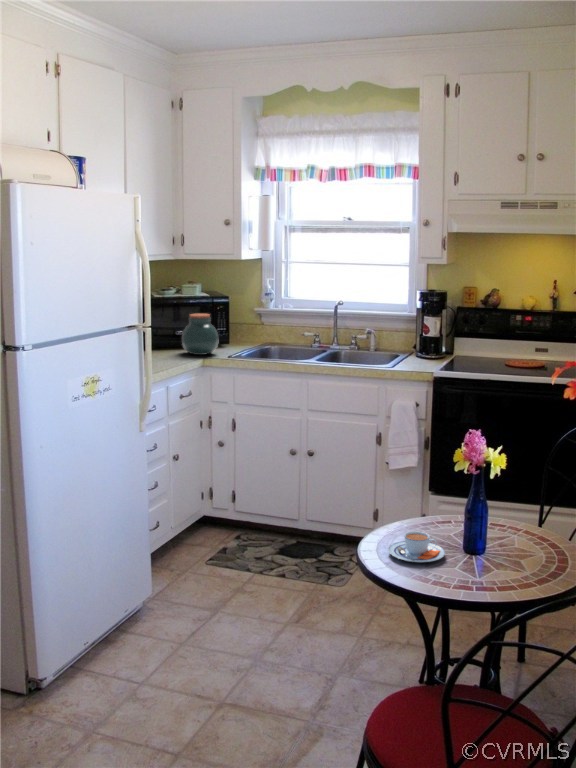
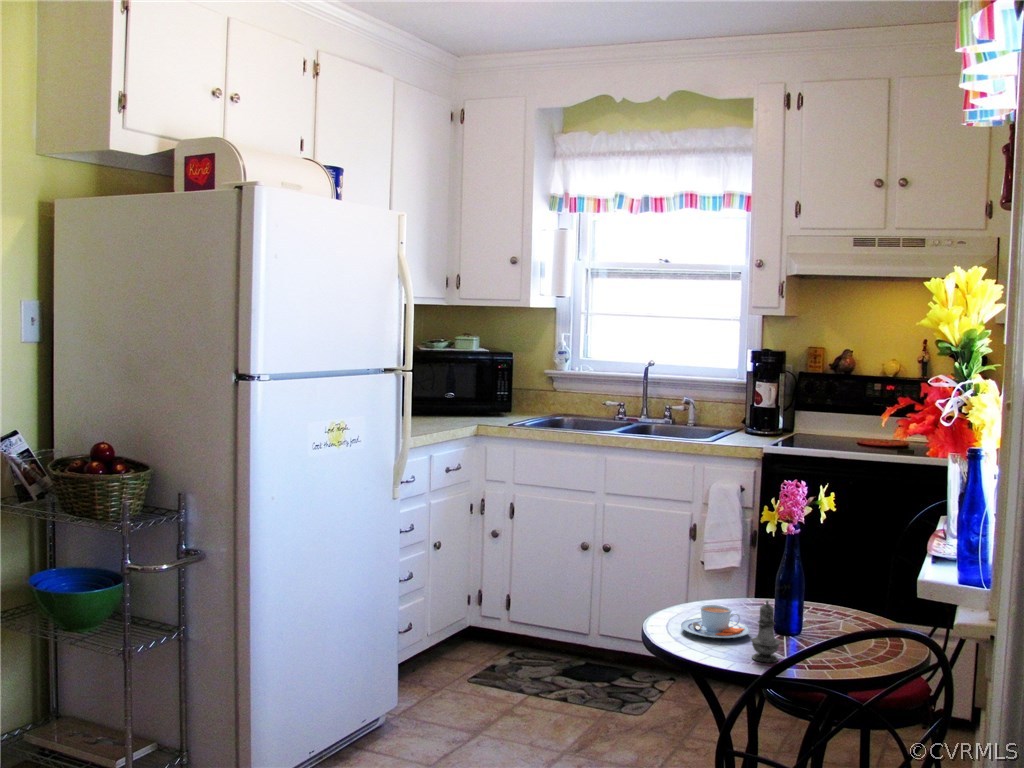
jar: present [182,314,218,355] -> none [451,370,496,420]
salt shaker: none [450,535,474,586] -> present [751,601,780,662]

